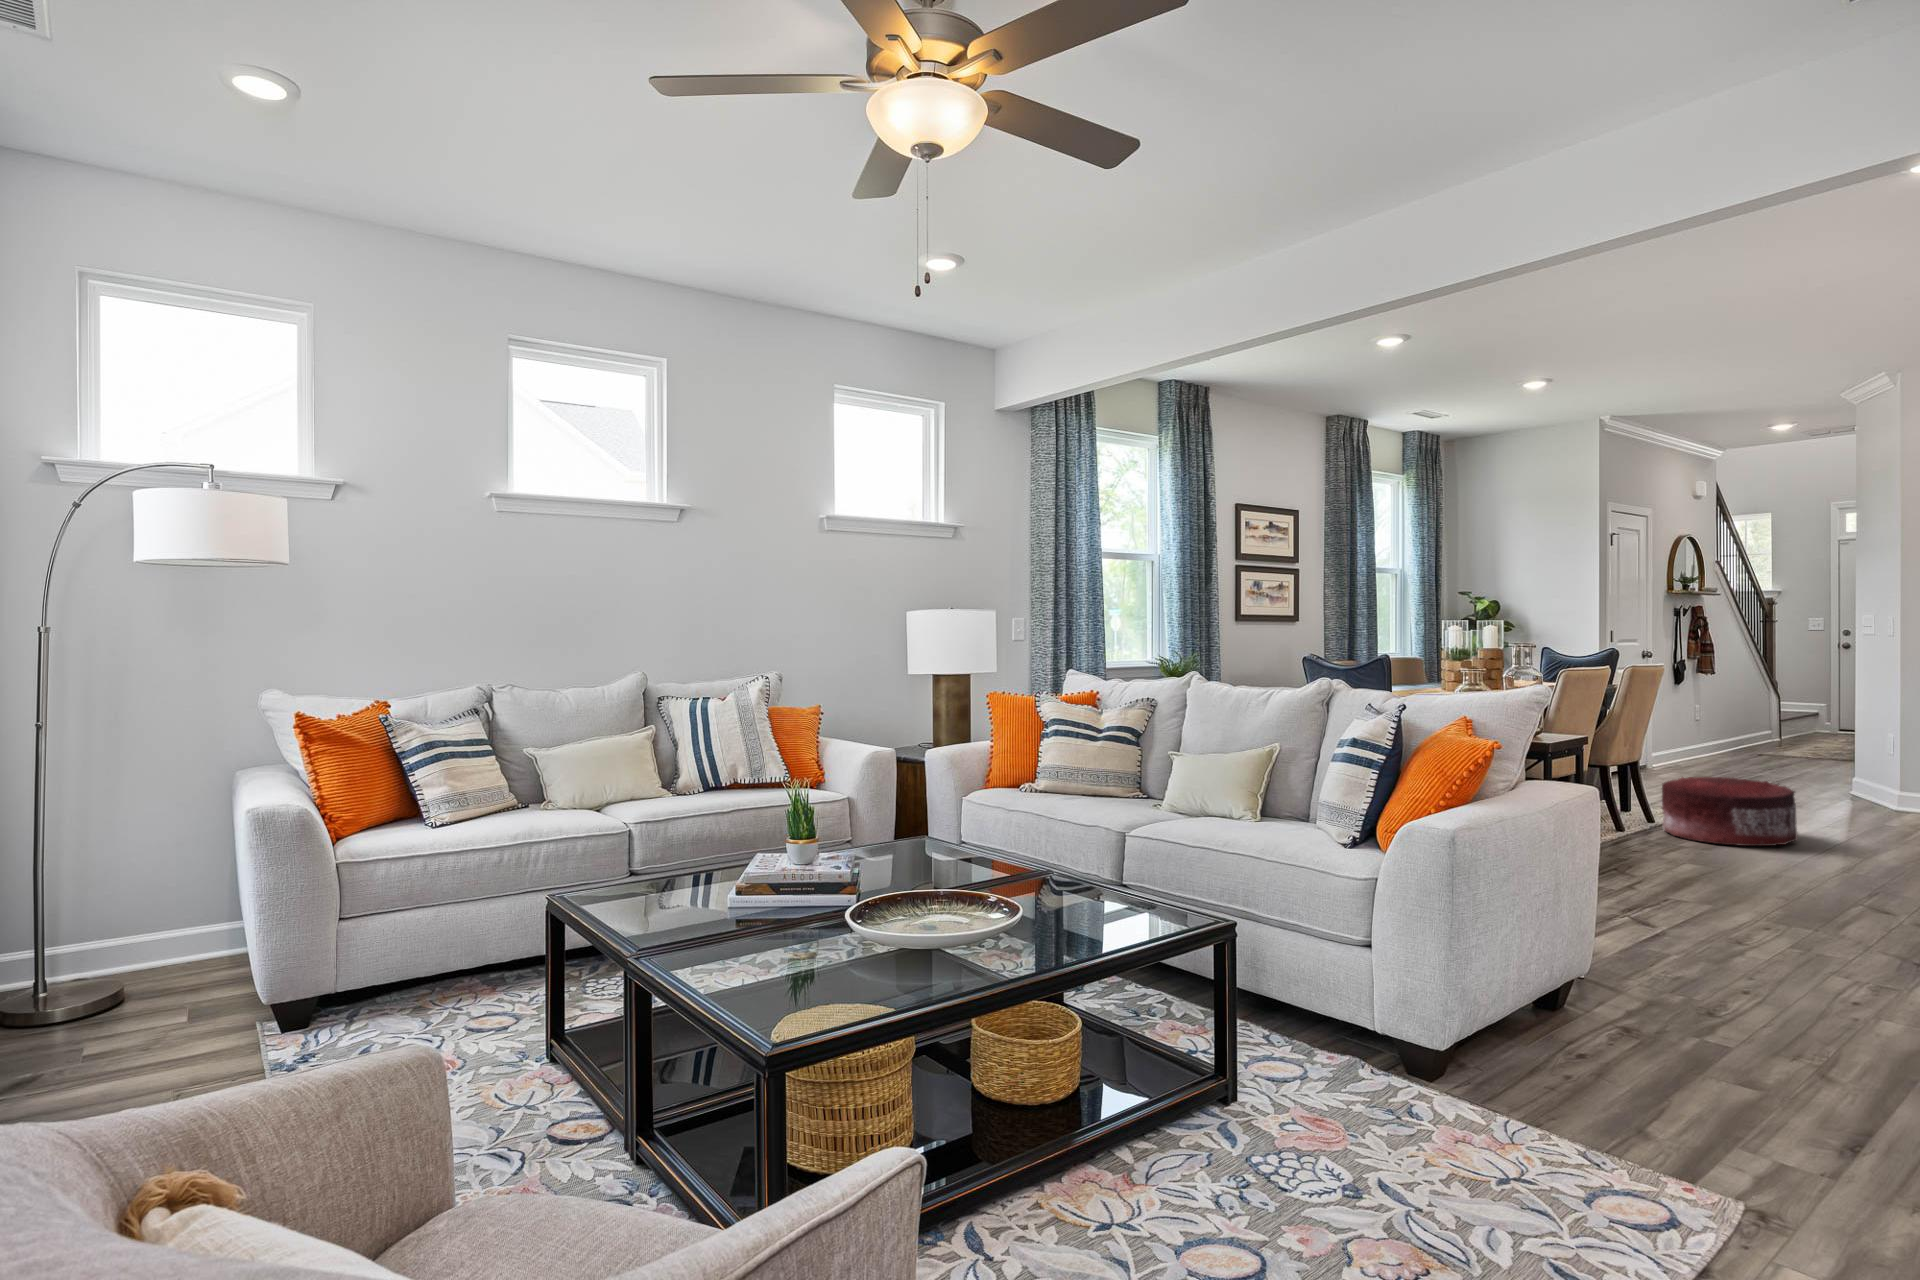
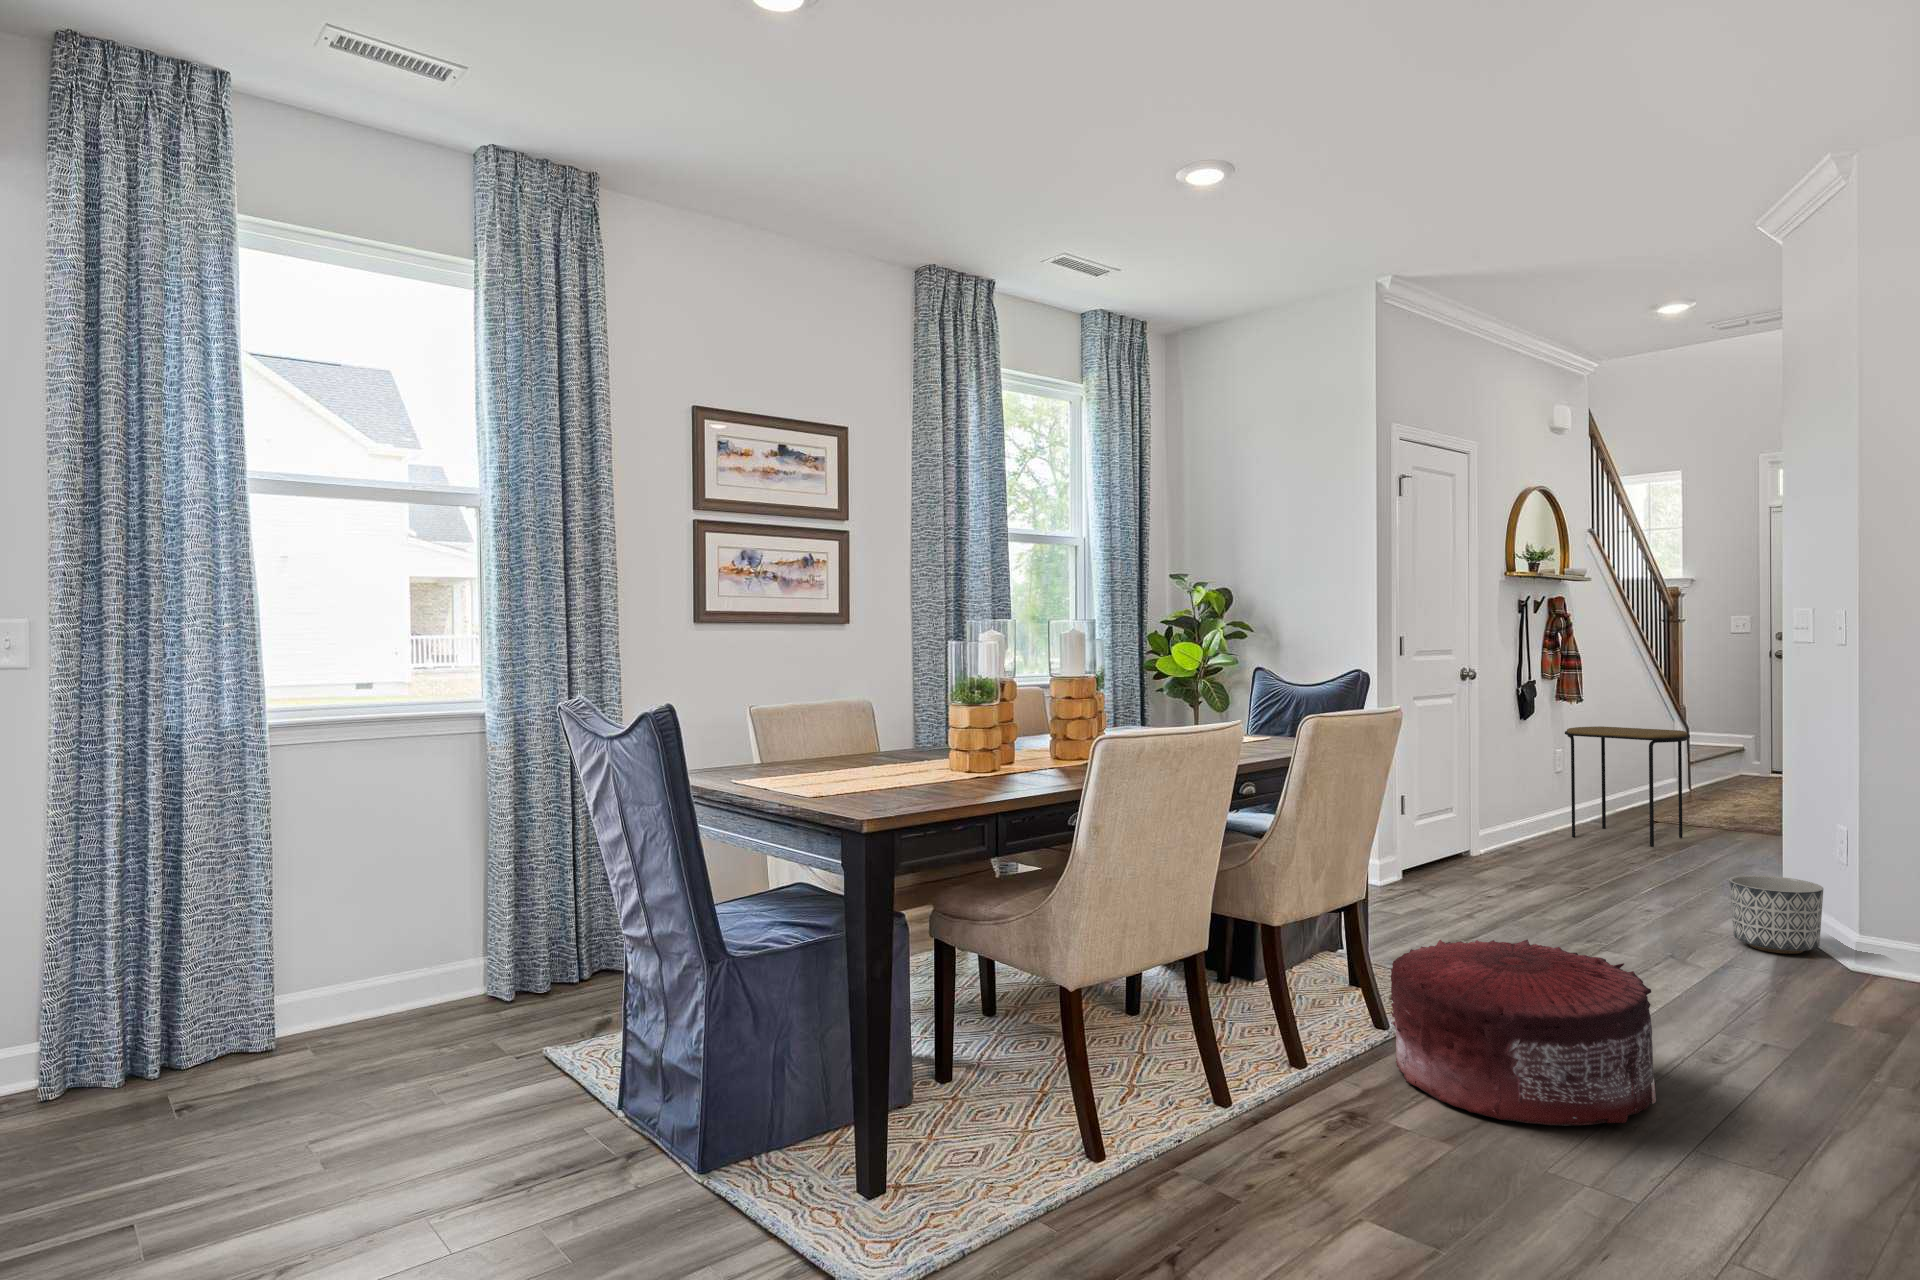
side table: none [1703,690,1789,764] -> present [1565,726,1690,847]
planter: none [1823,764,1879,804] -> present [1729,875,1823,954]

